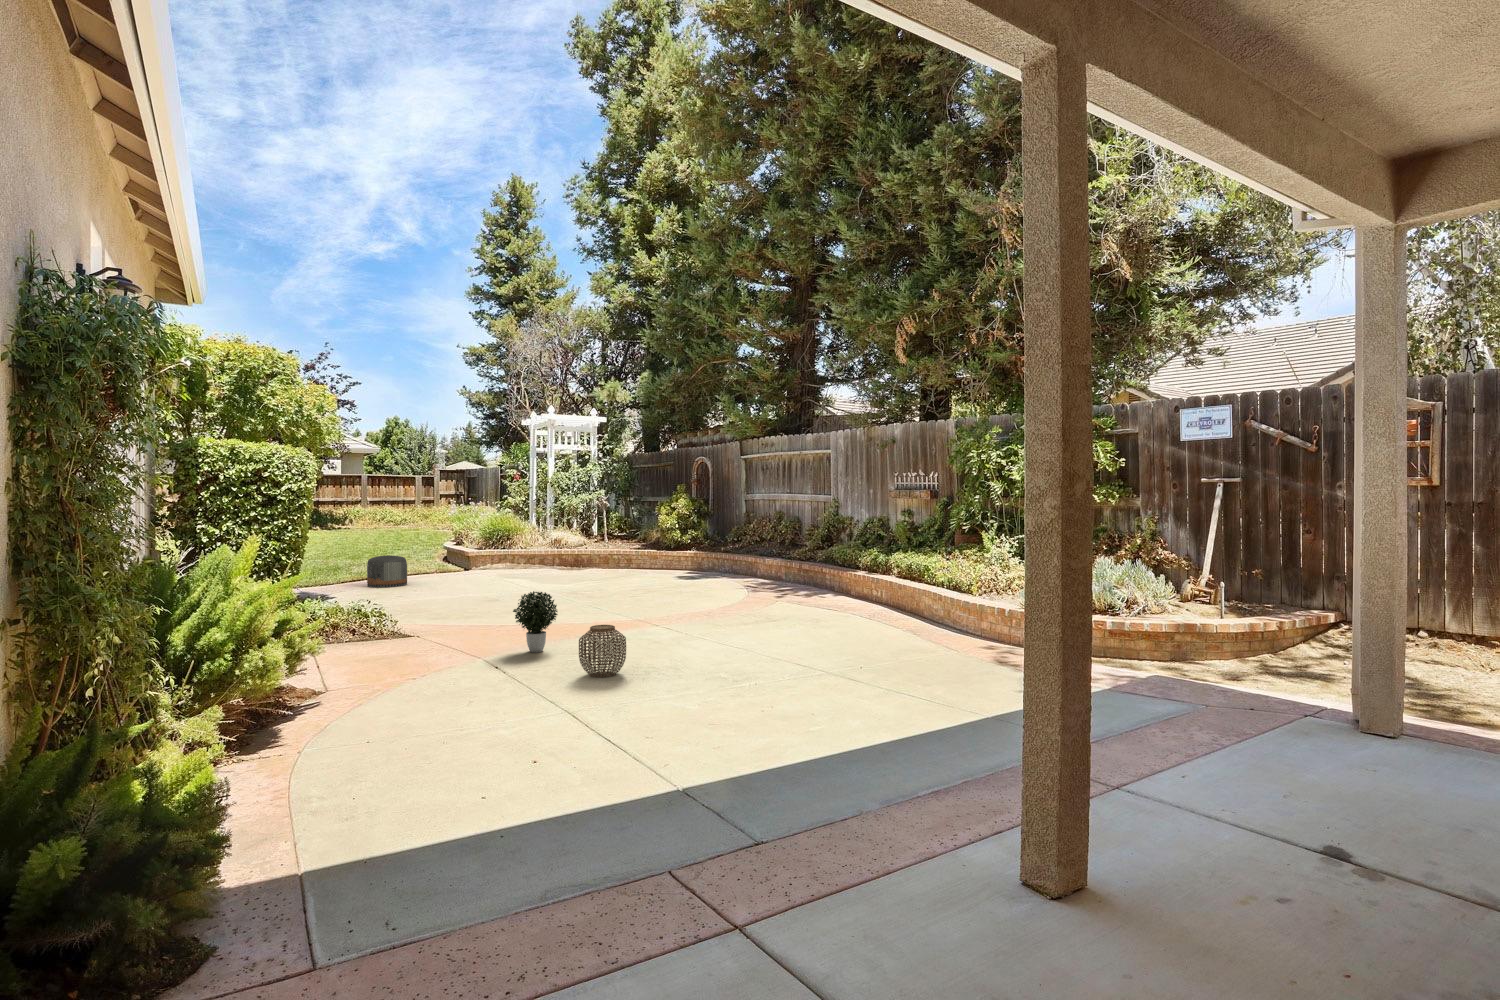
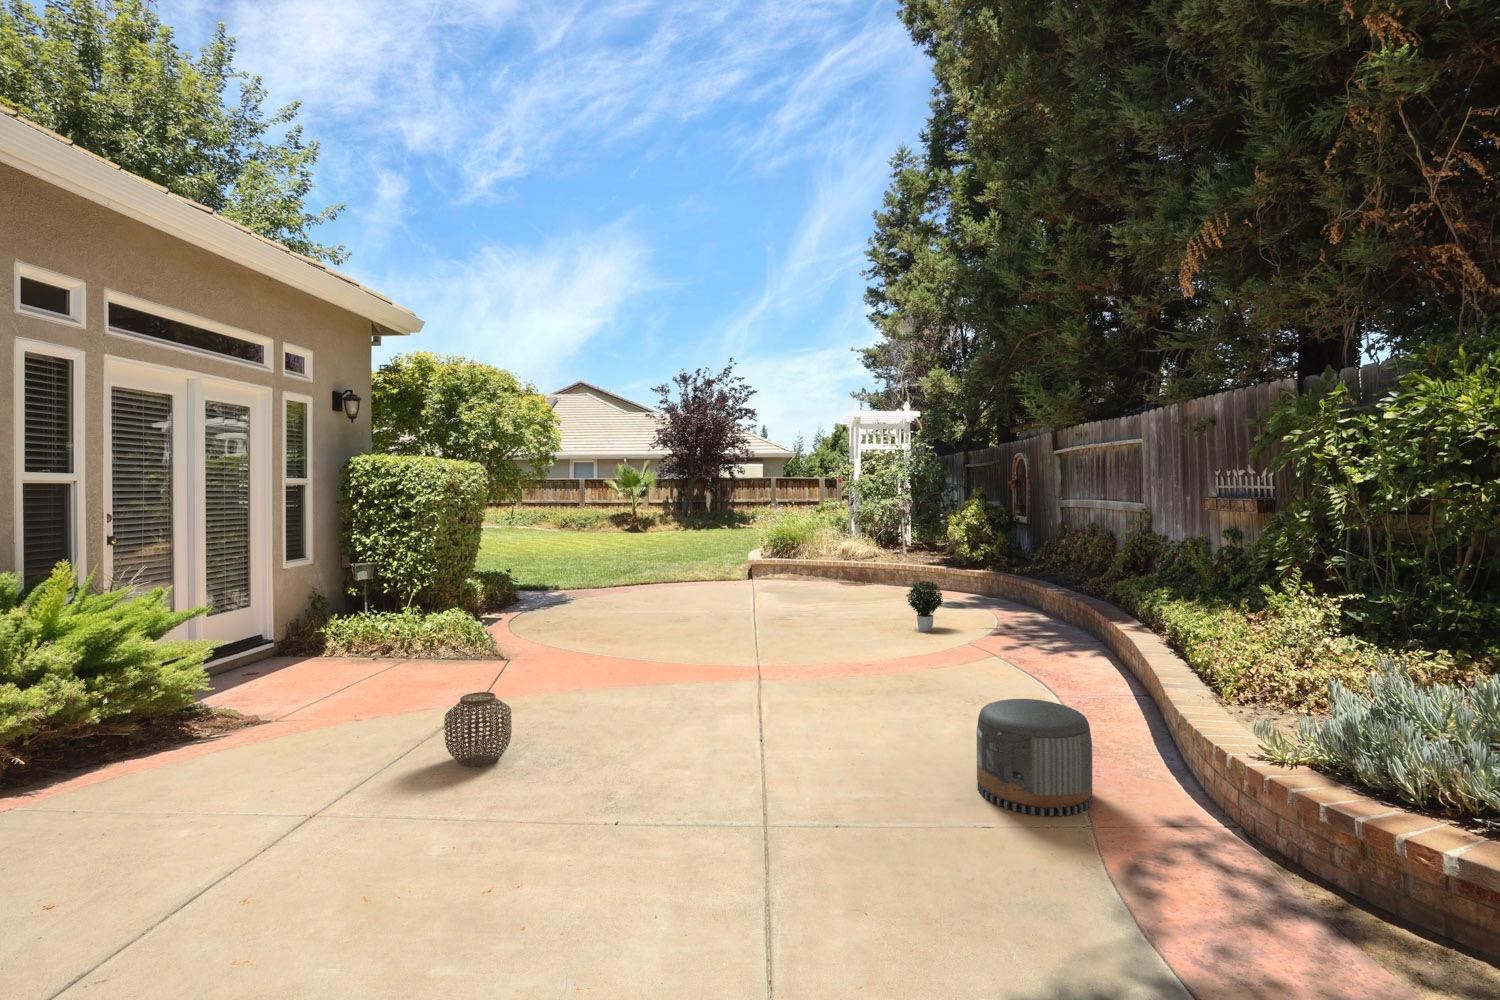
pouf: present [367,555,407,588] -> present [977,699,1092,816]
potted plant: present [513,591,558,652] -> present [906,580,943,632]

